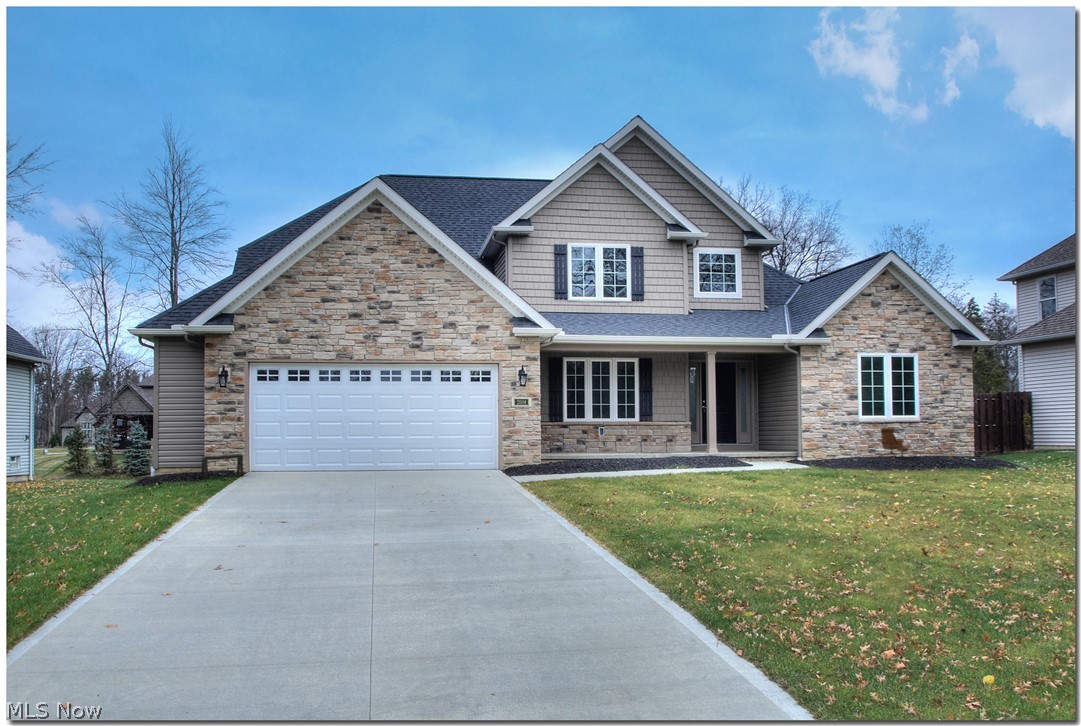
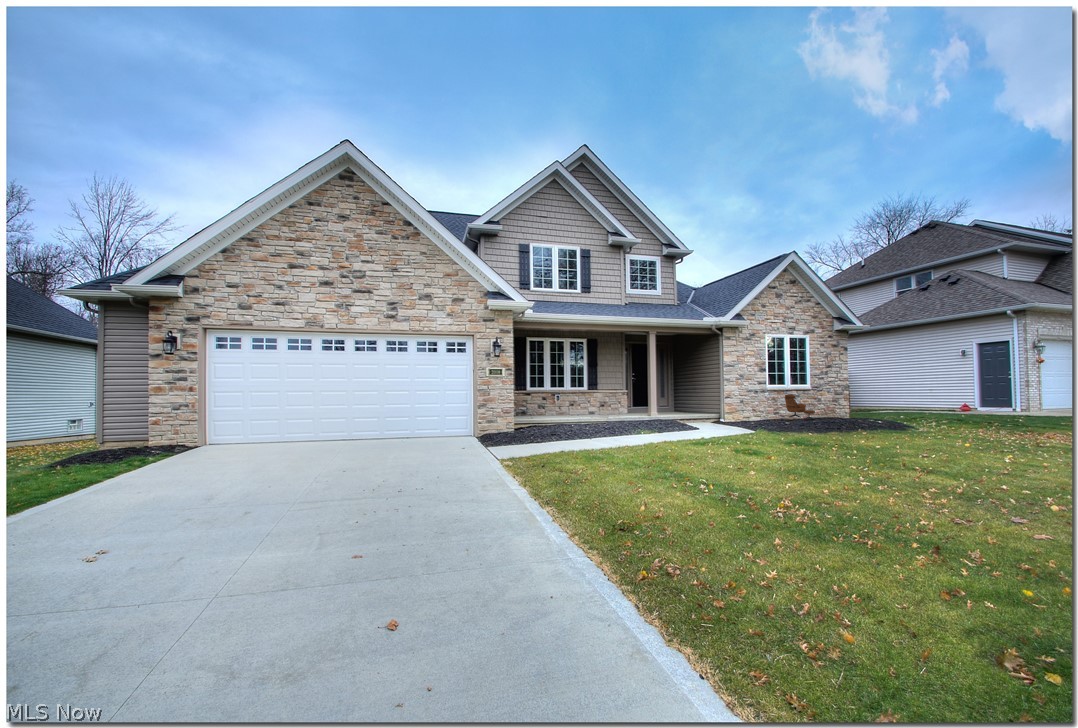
bench: present [201,454,243,479] -> none [135,427,192,457]

